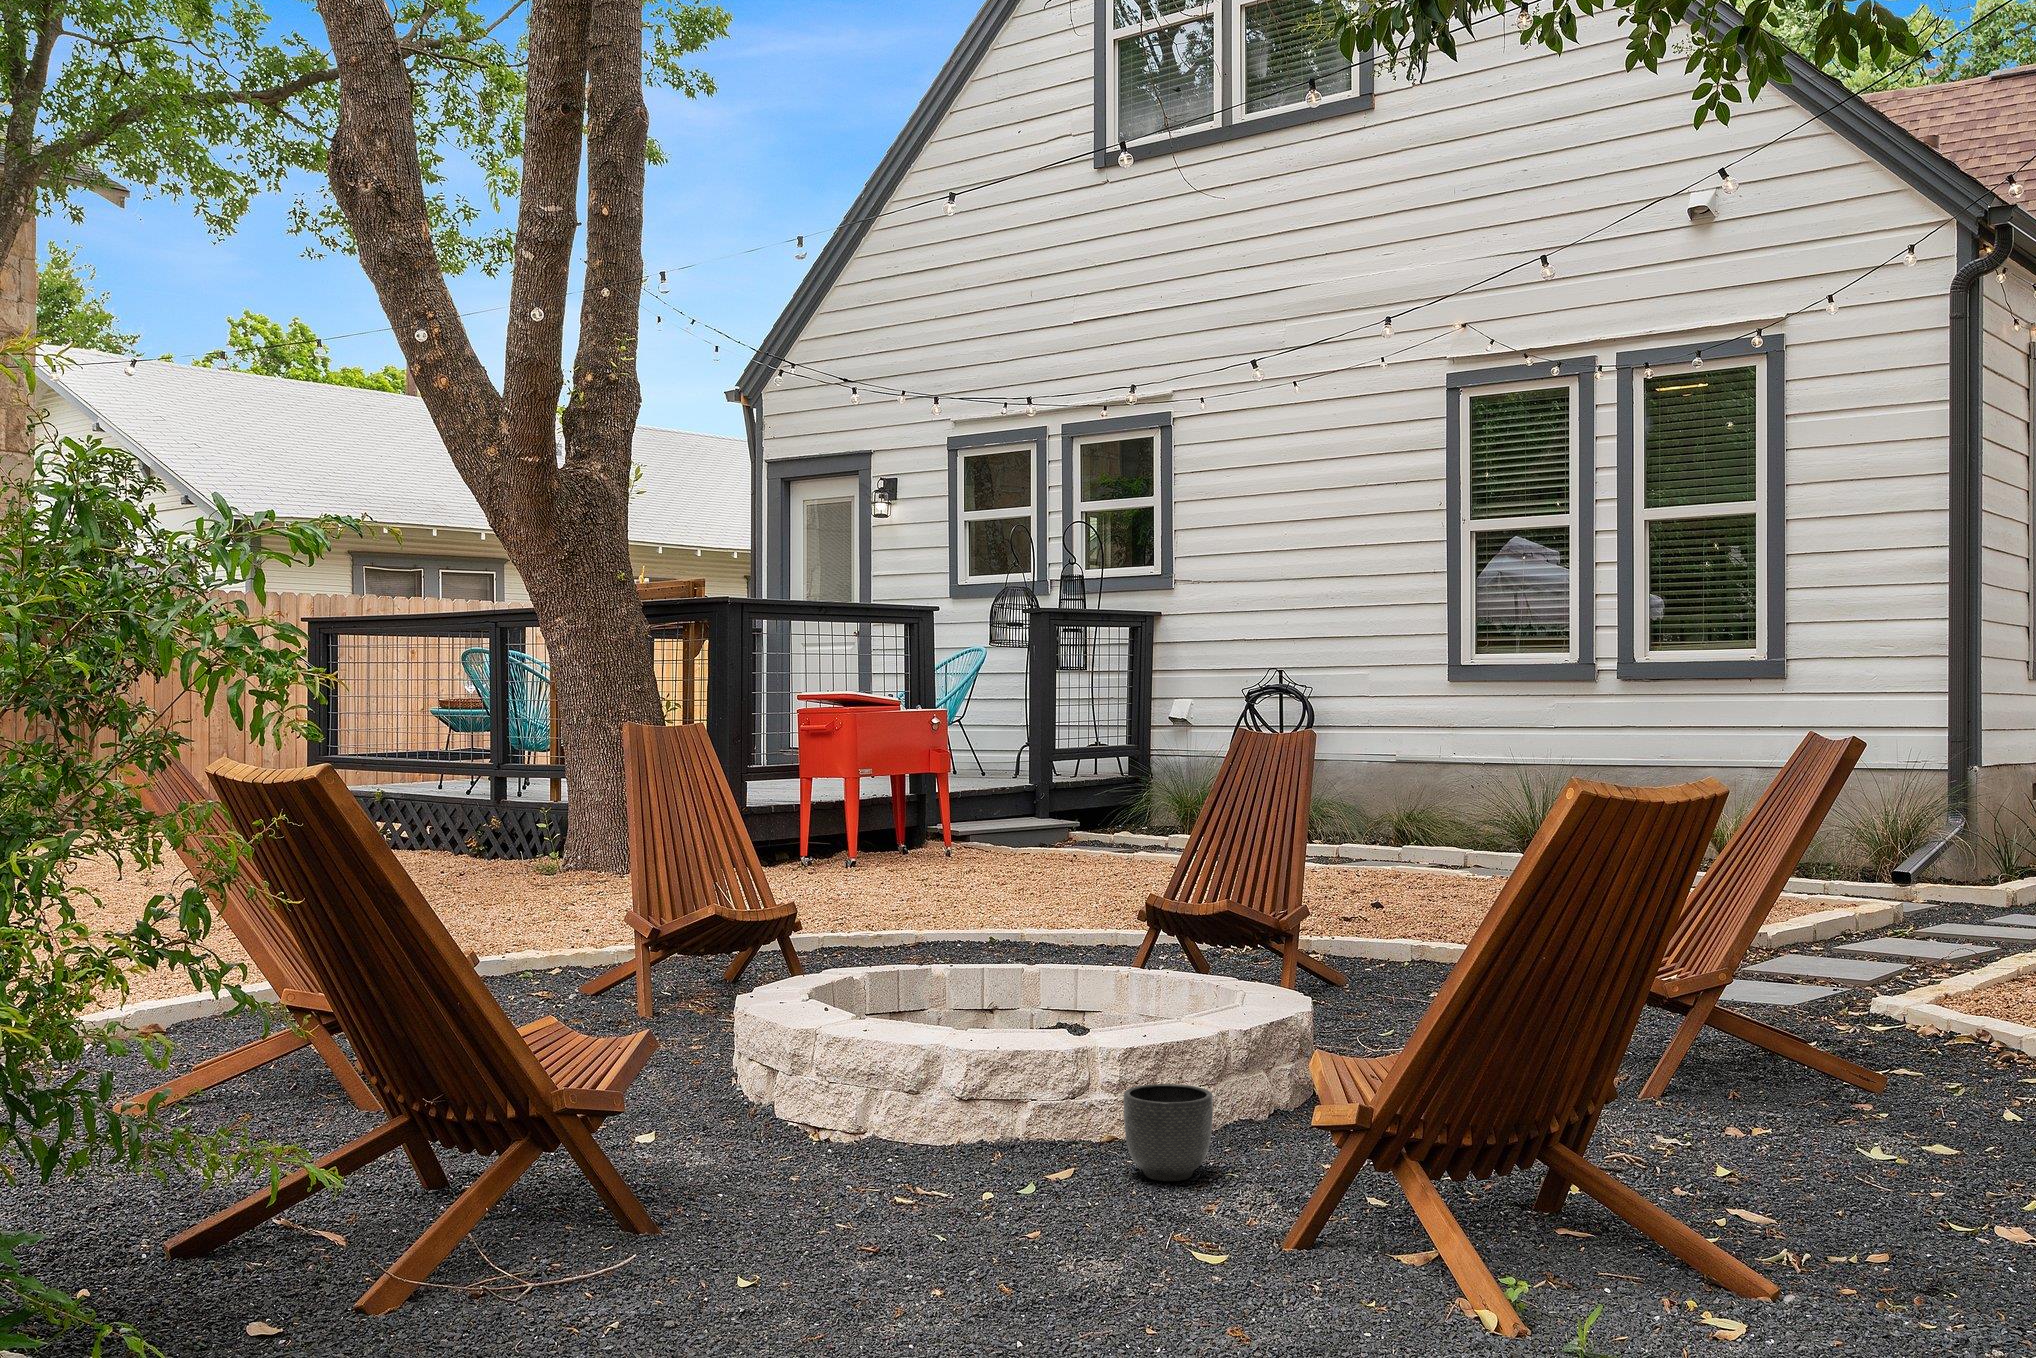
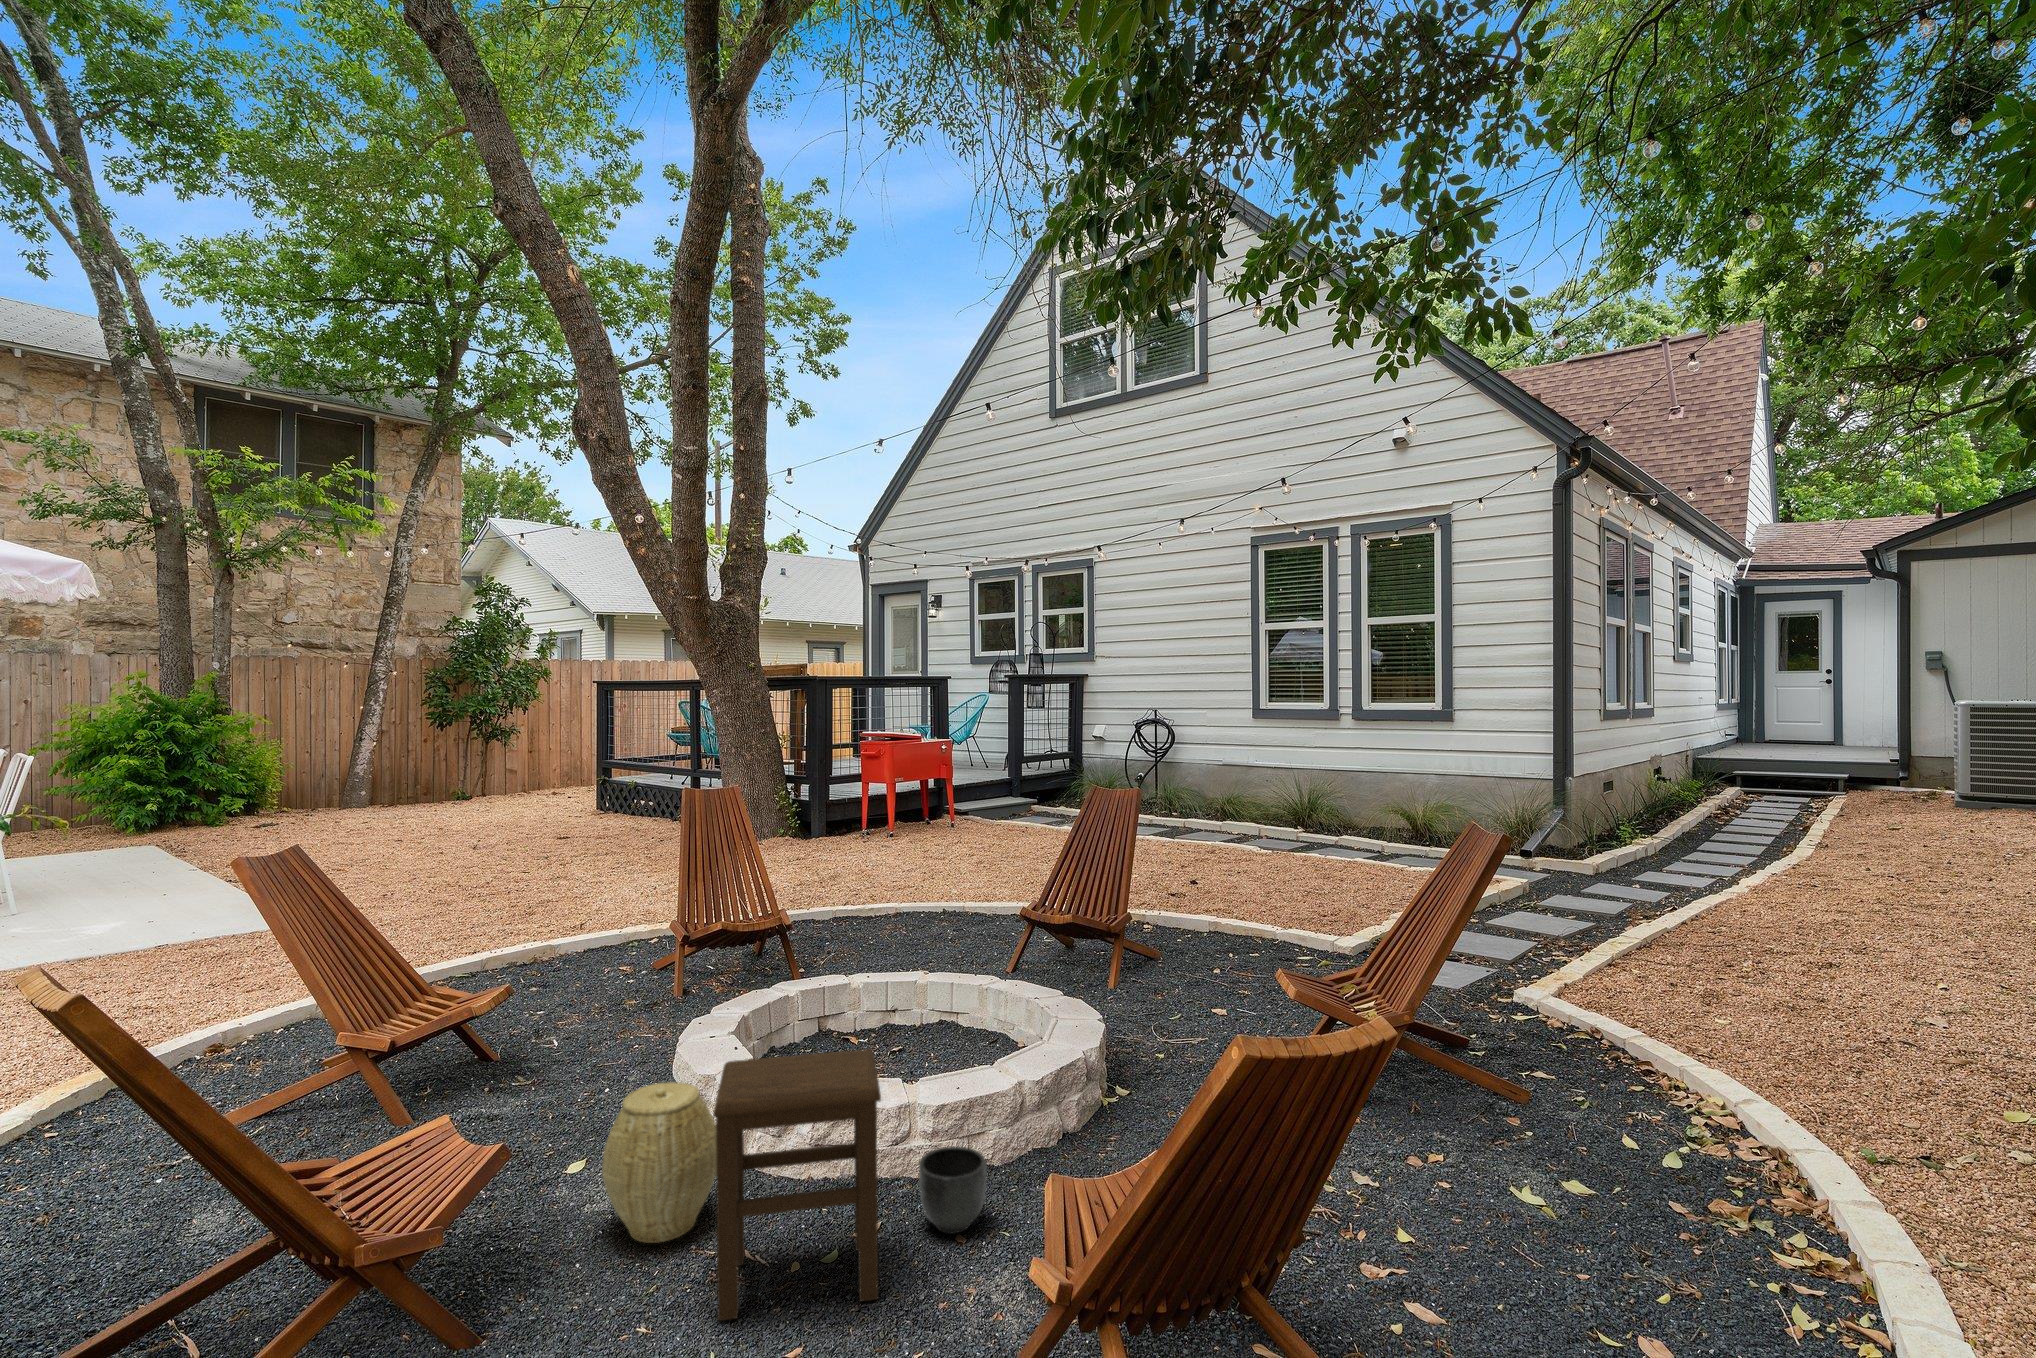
stool: none [885,935,1111,1236] -> present [713,1049,881,1321]
woven basket: none [710,997,858,1190] -> present [602,1082,716,1243]

